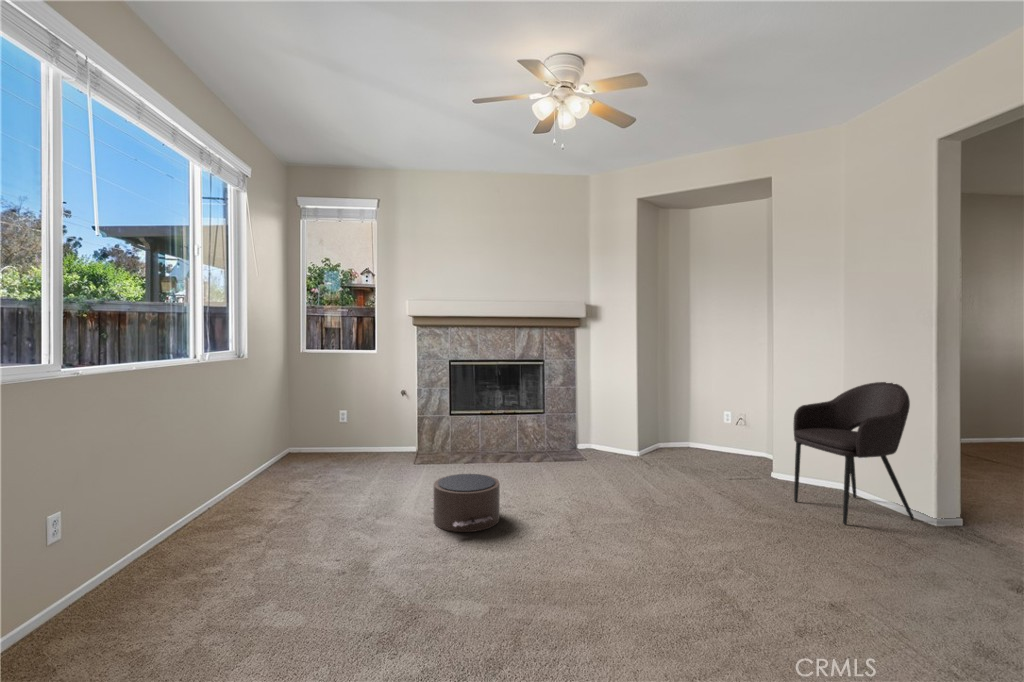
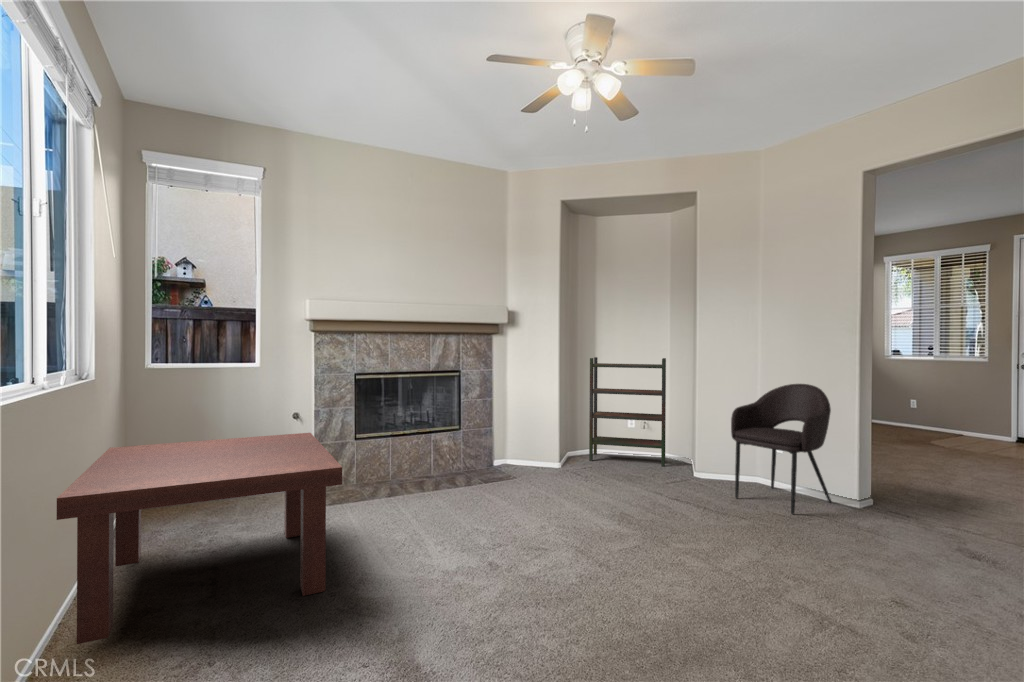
bookshelf: none [674,349,761,464] -> present [589,357,666,466]
coffee table: none [195,405,391,525] -> present [57,433,342,644]
pouf: present [430,474,500,532] -> none [403,509,505,585]

